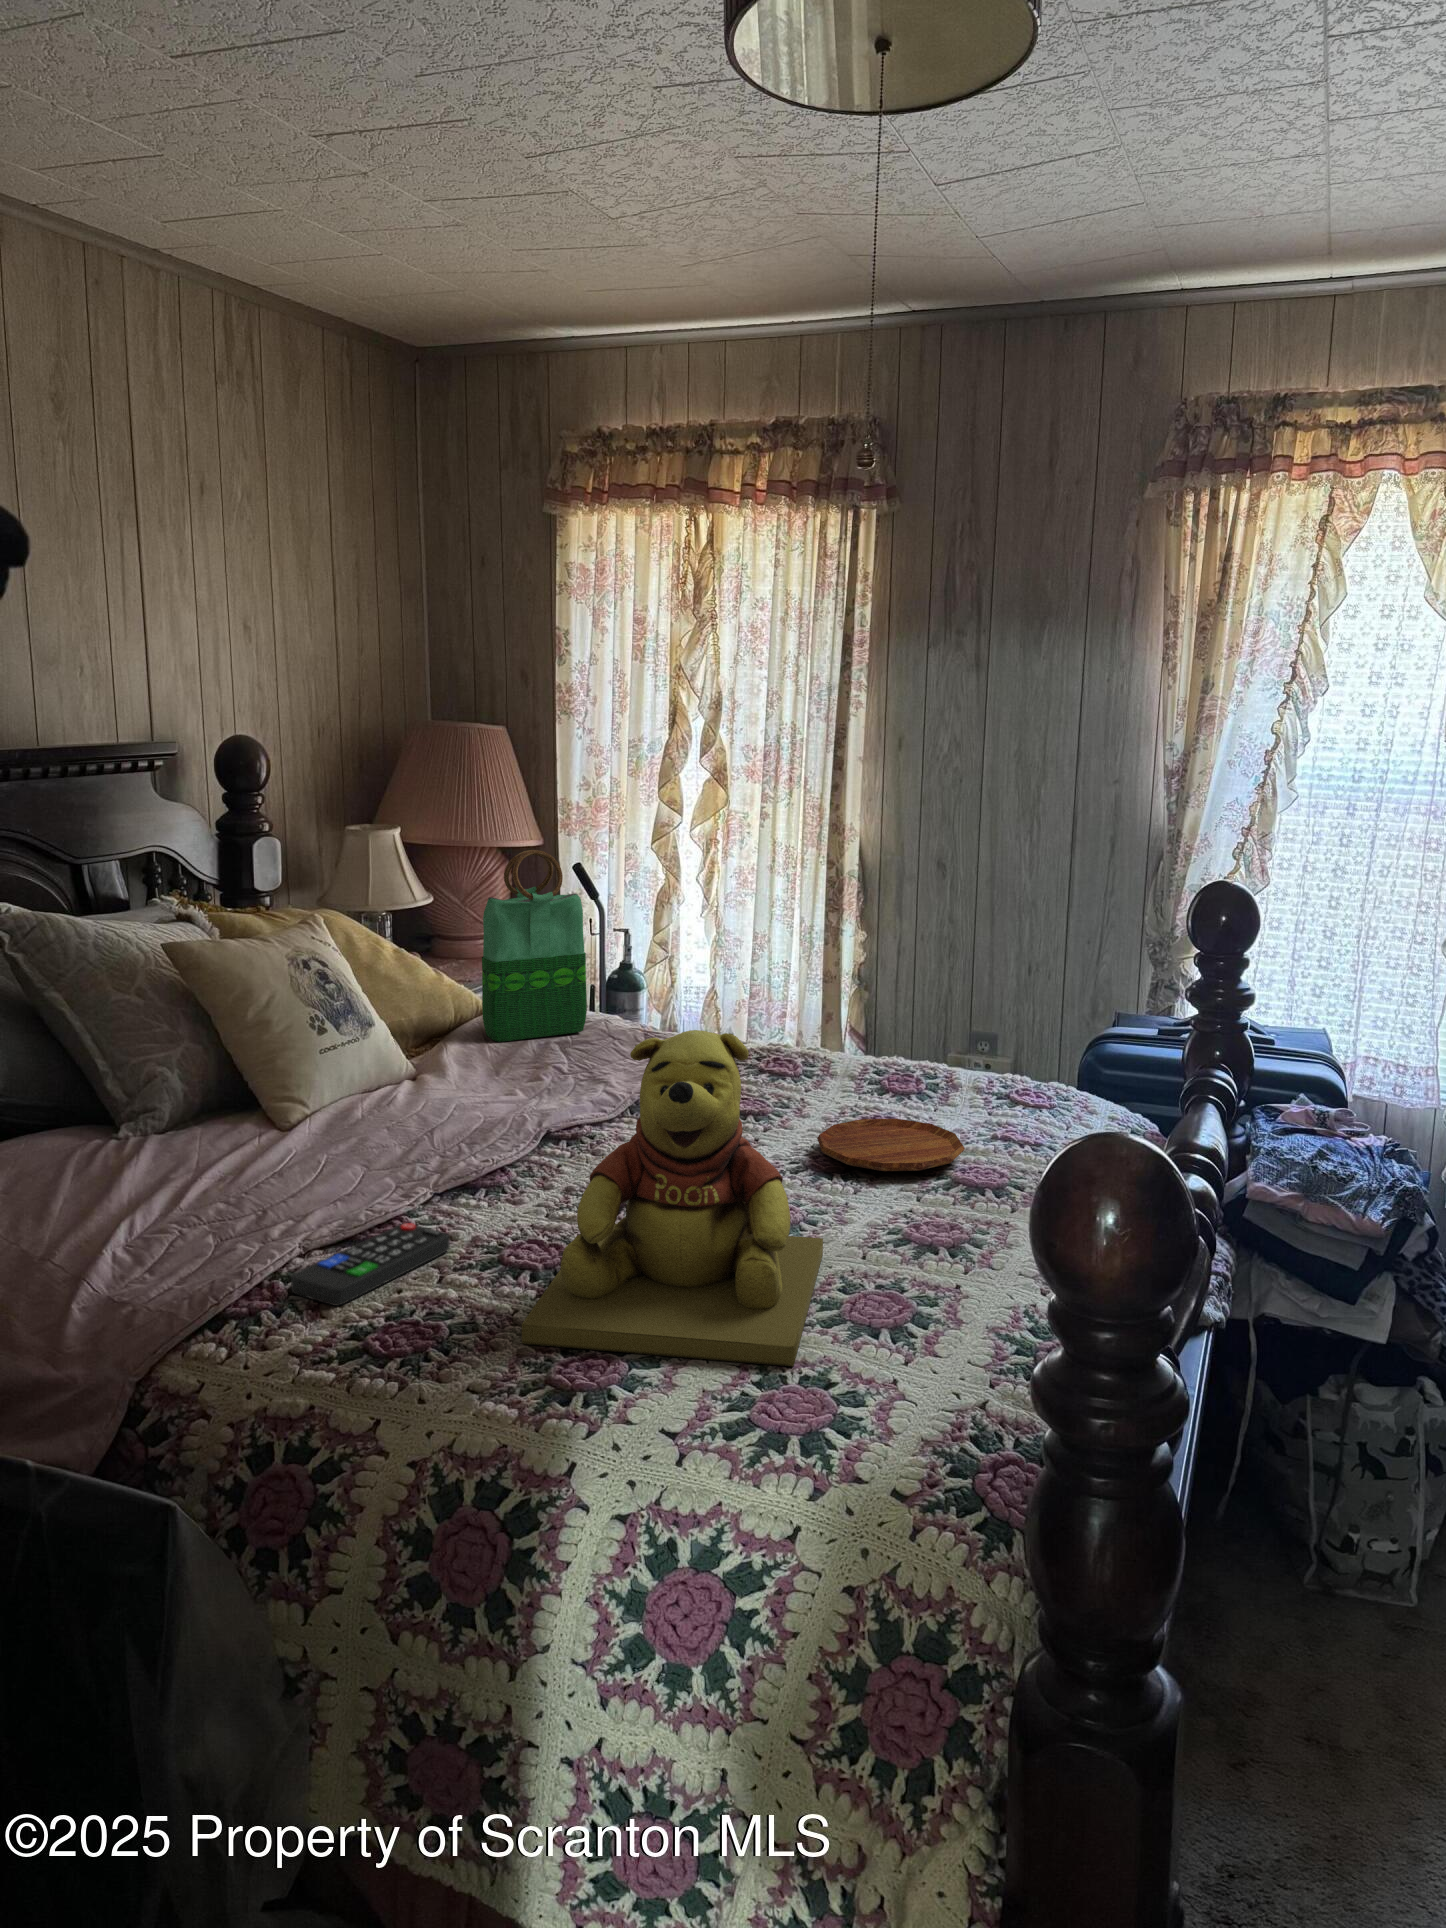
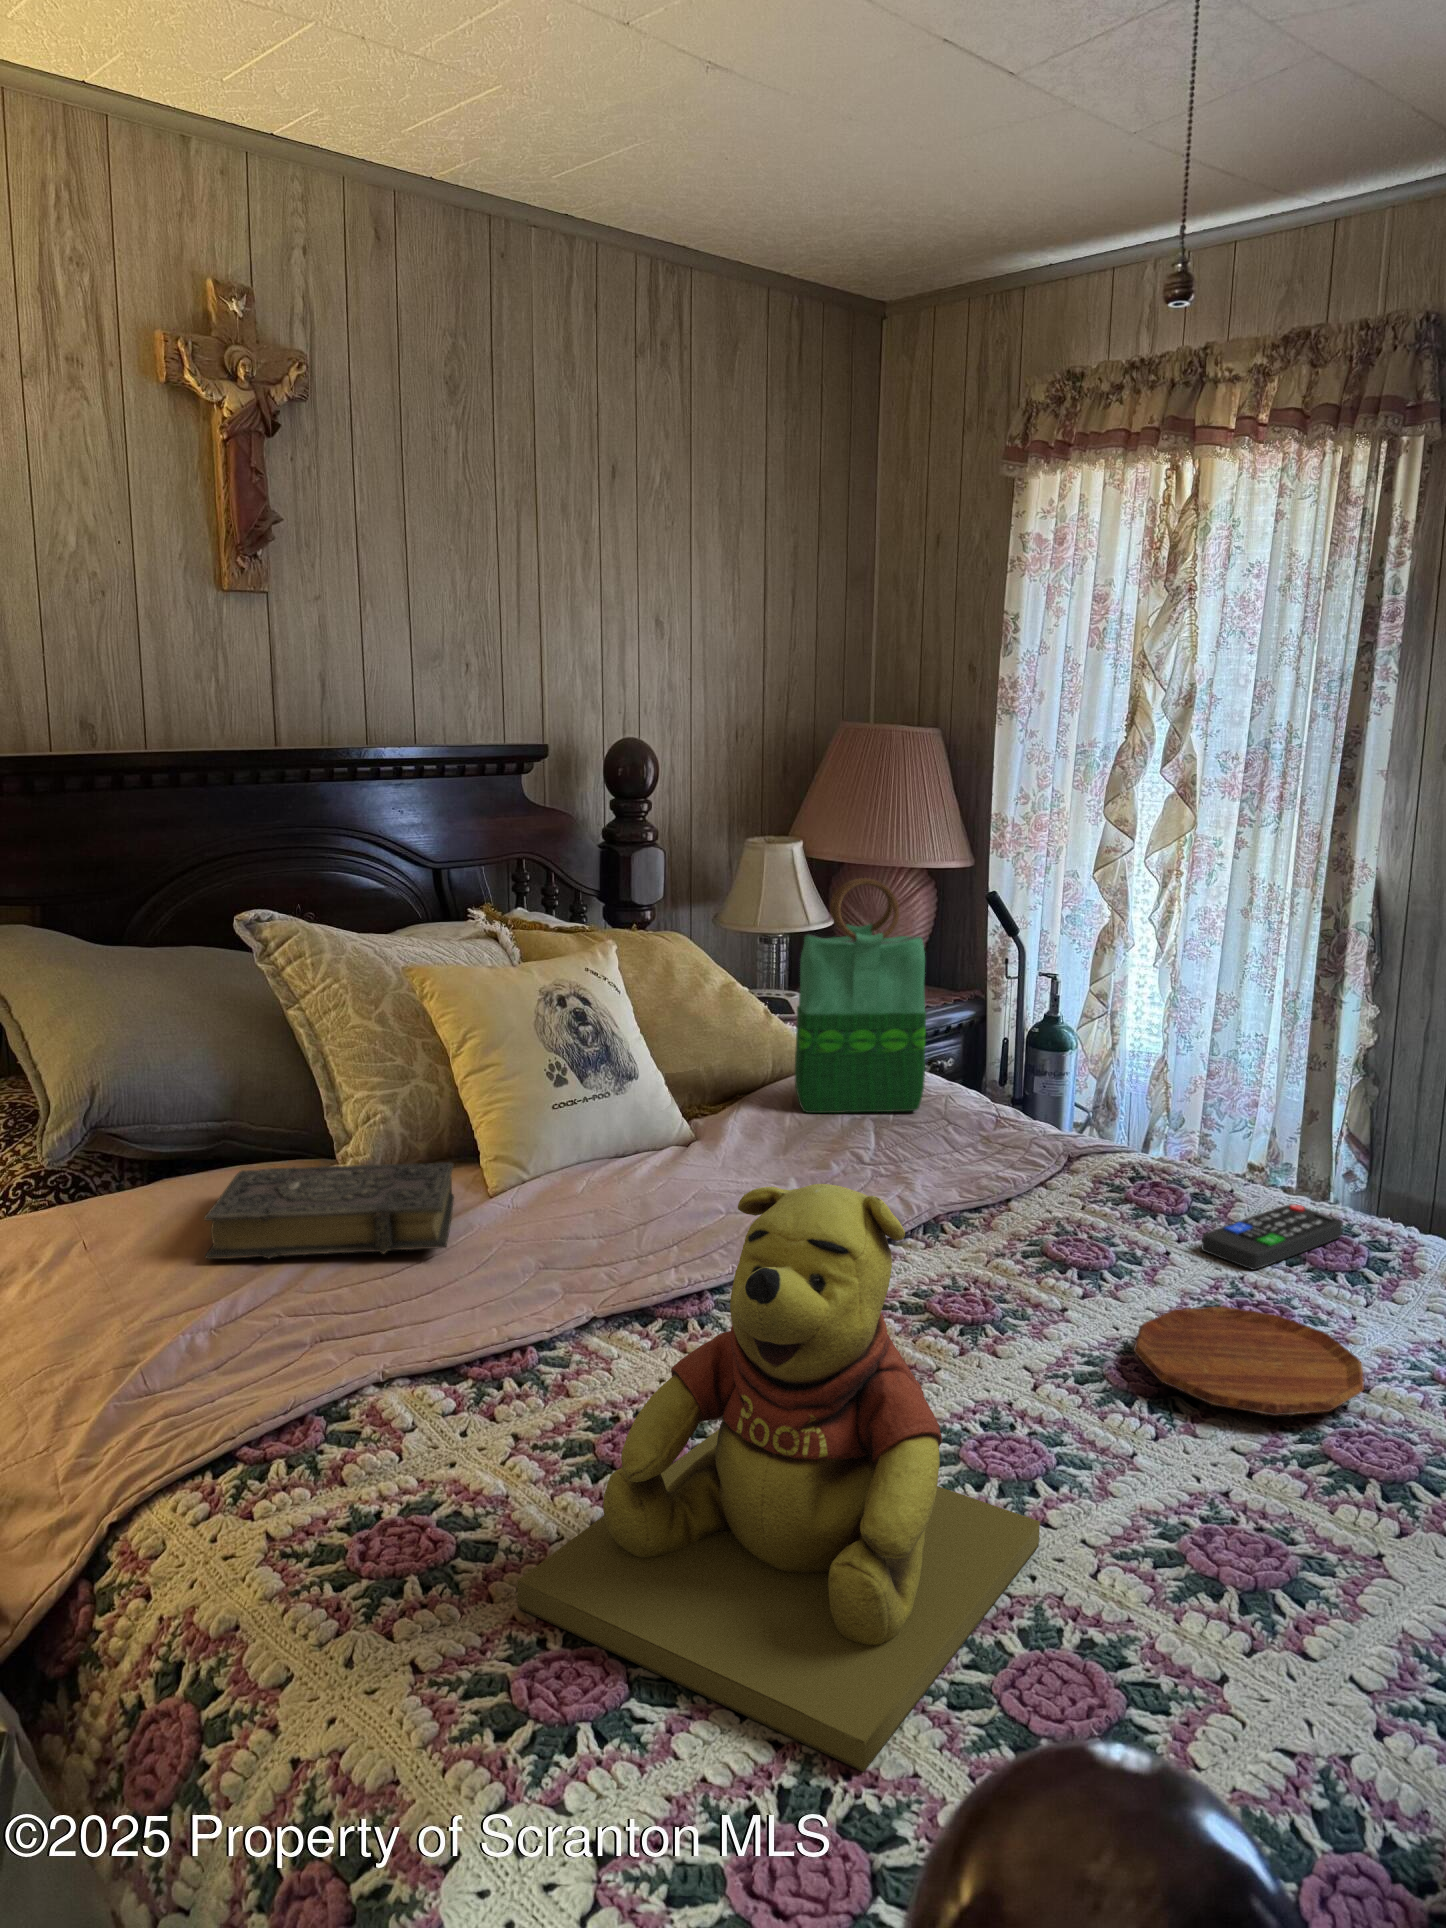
book: none [66,1100,290,1197] -> present [204,1162,454,1259]
remote control: present [291,1223,450,1306] -> present [1202,1204,1343,1269]

